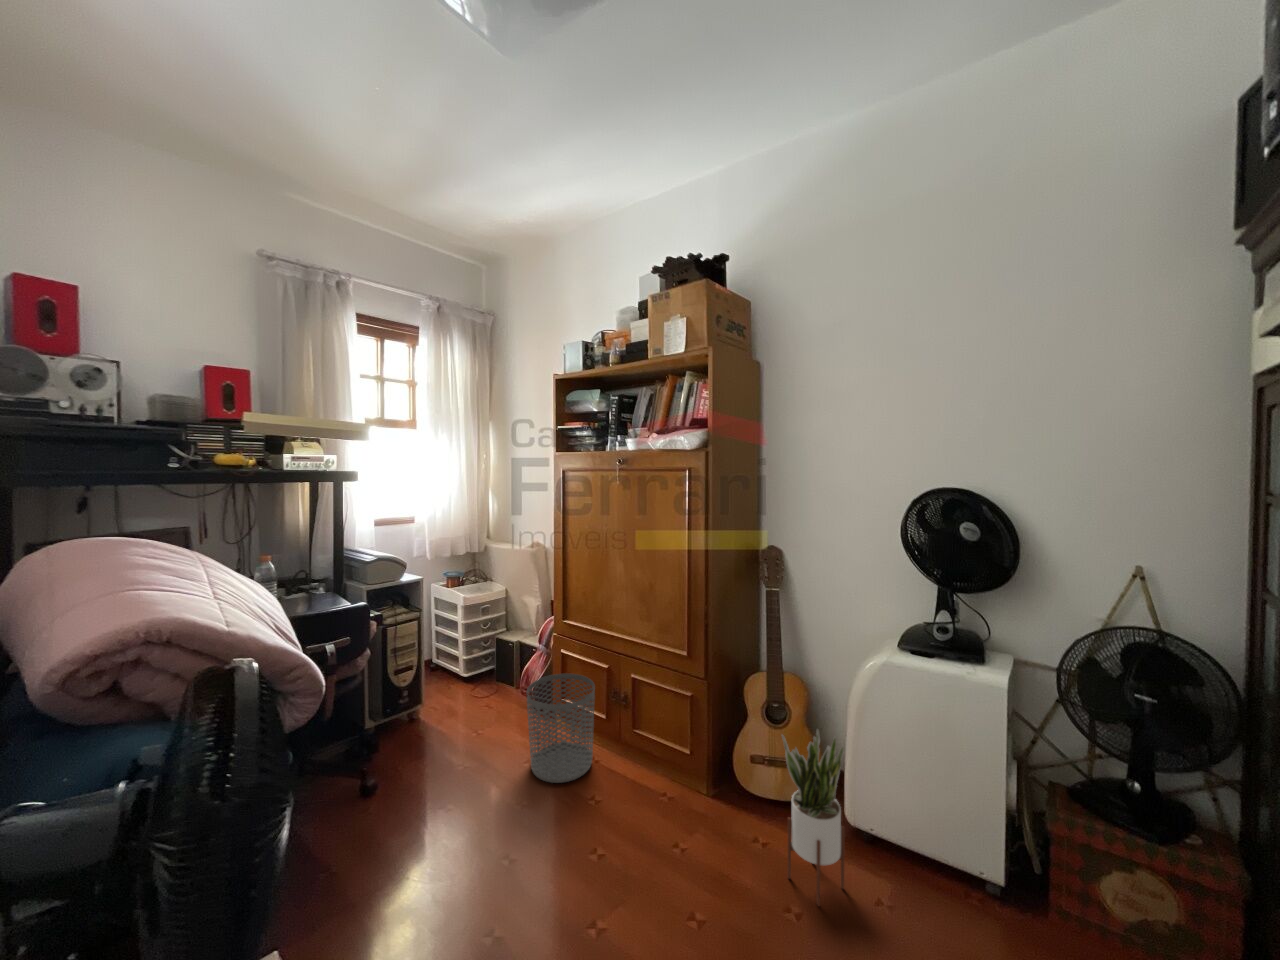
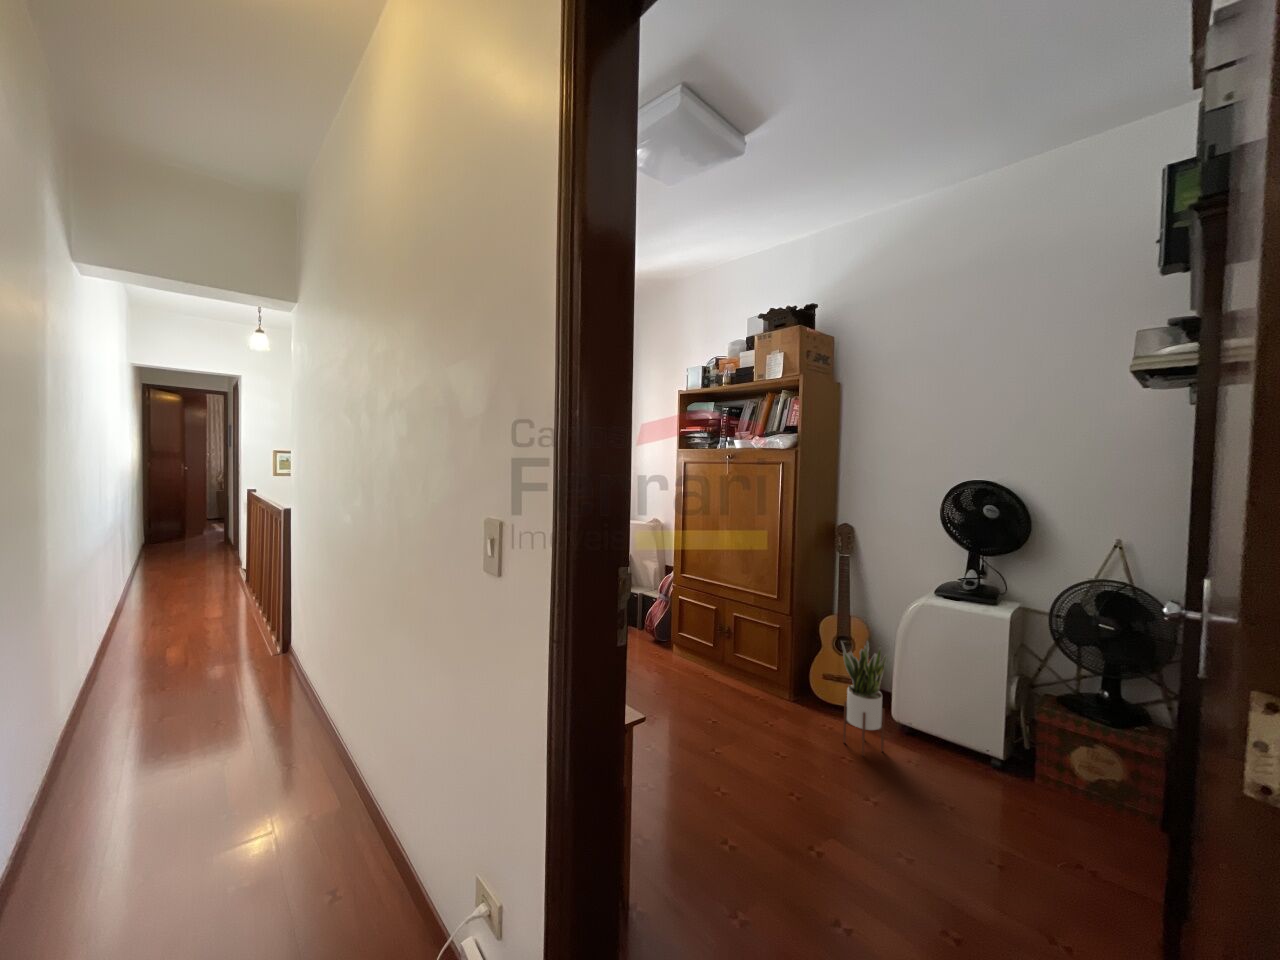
waste bin: present [527,674,595,783] -> none [657,611,706,682]

